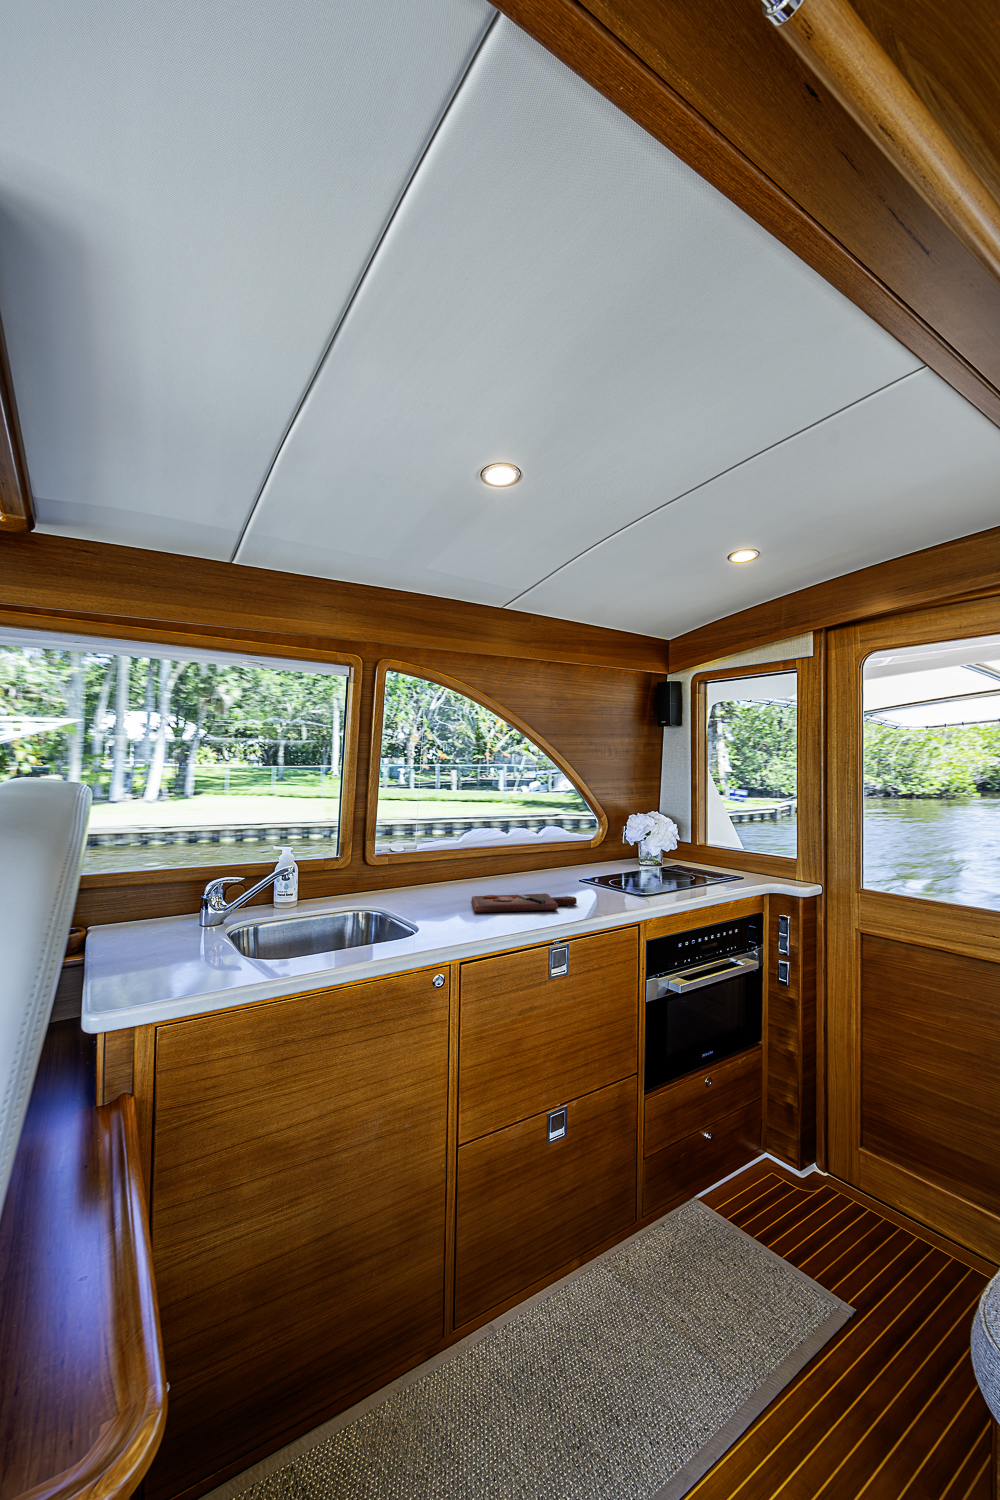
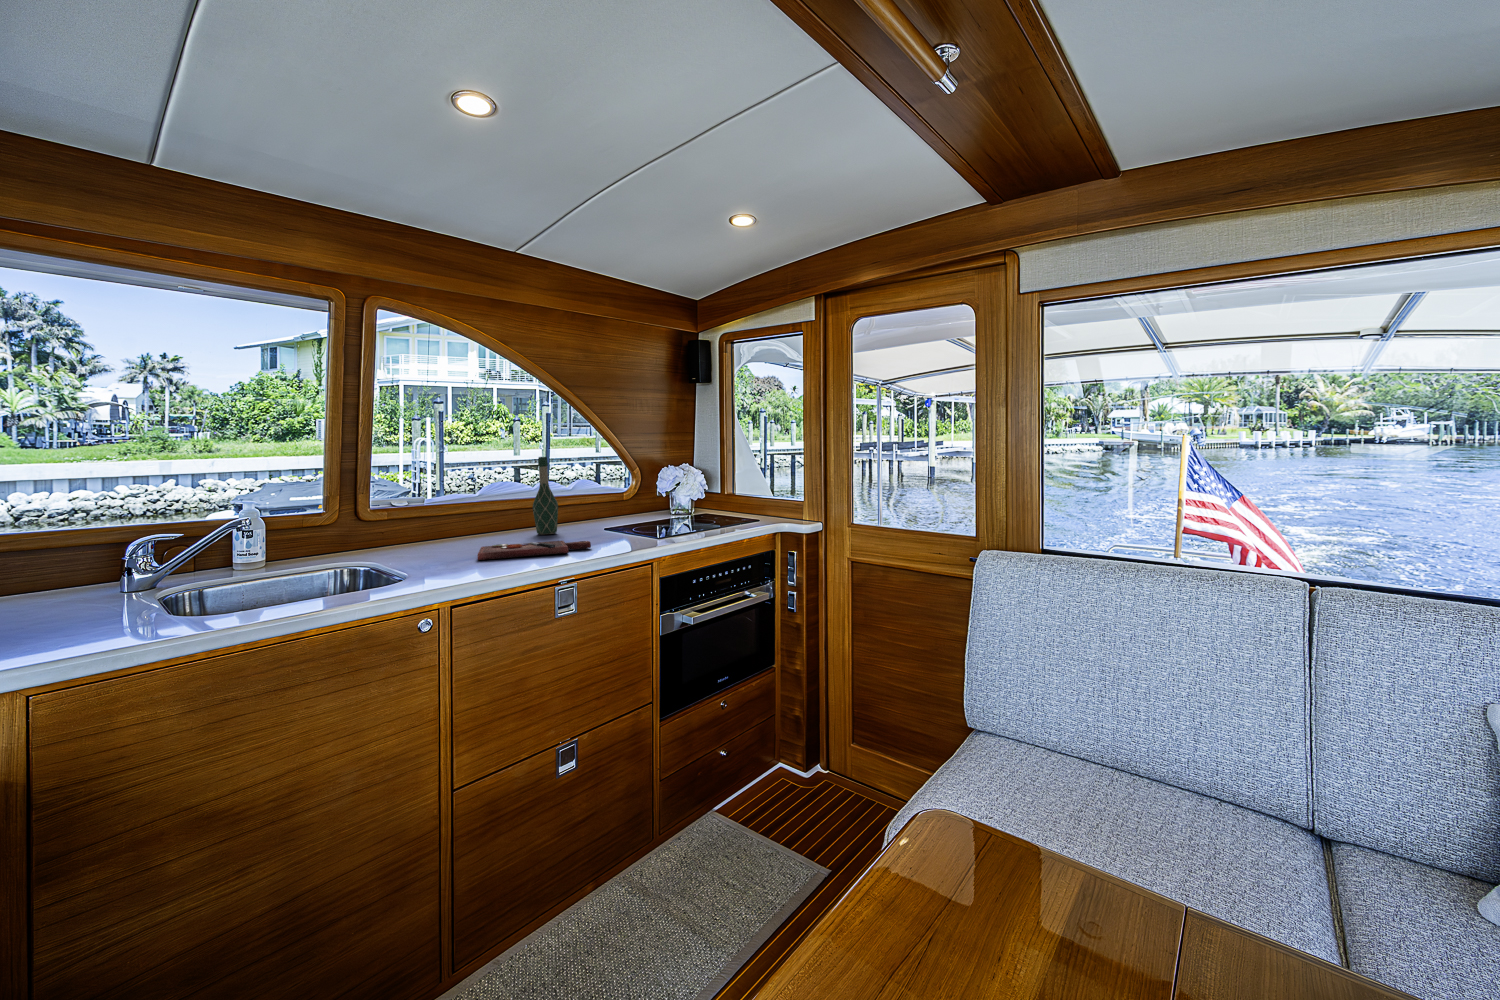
wine bottle: none [511,805,535,882] -> present [533,457,558,534]

